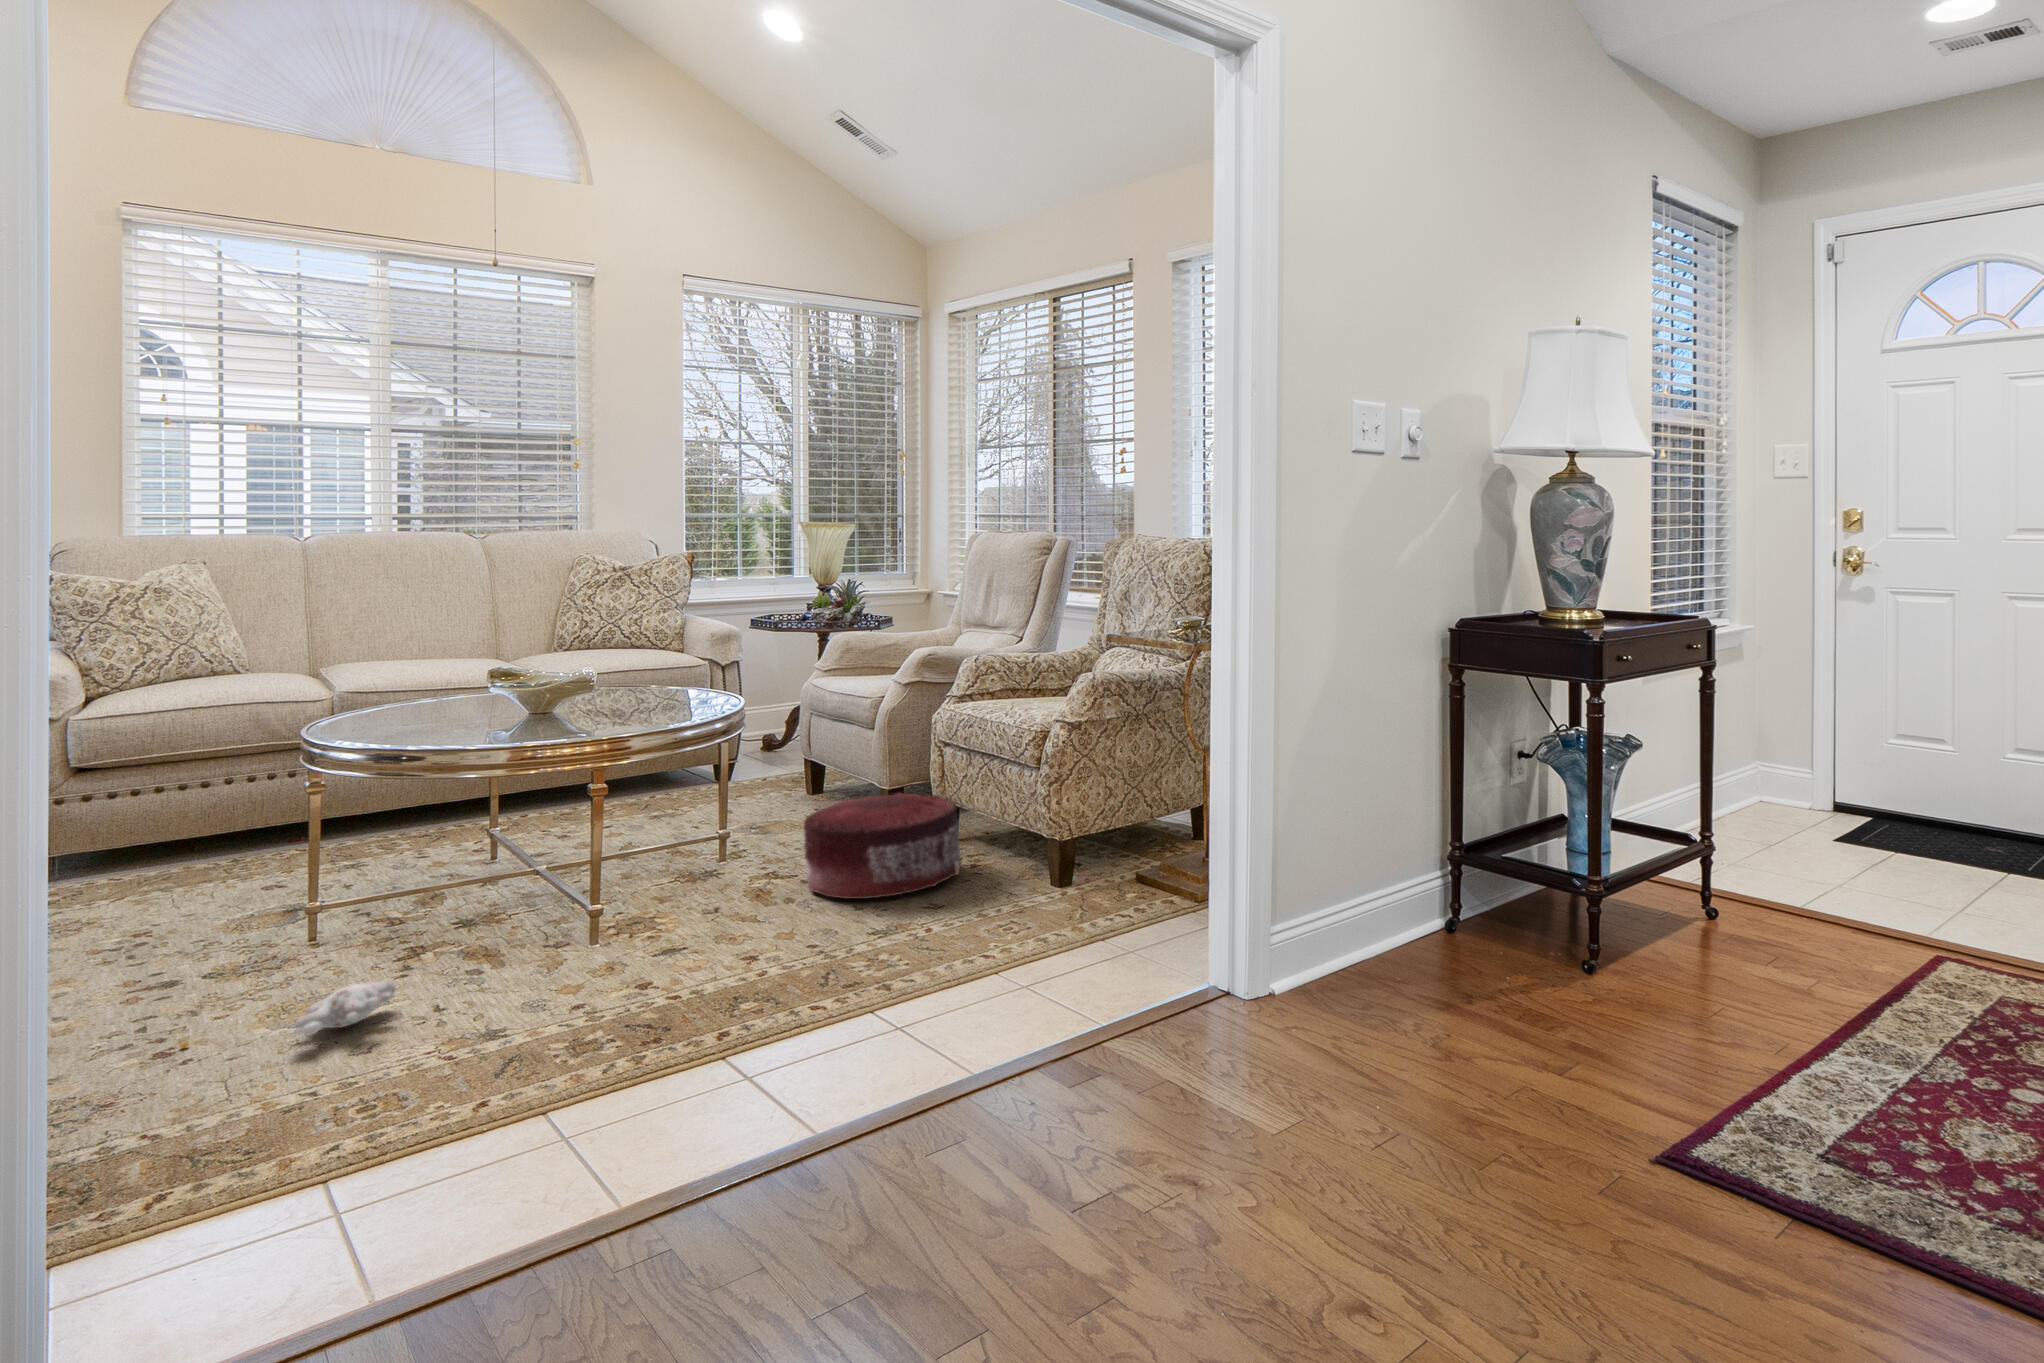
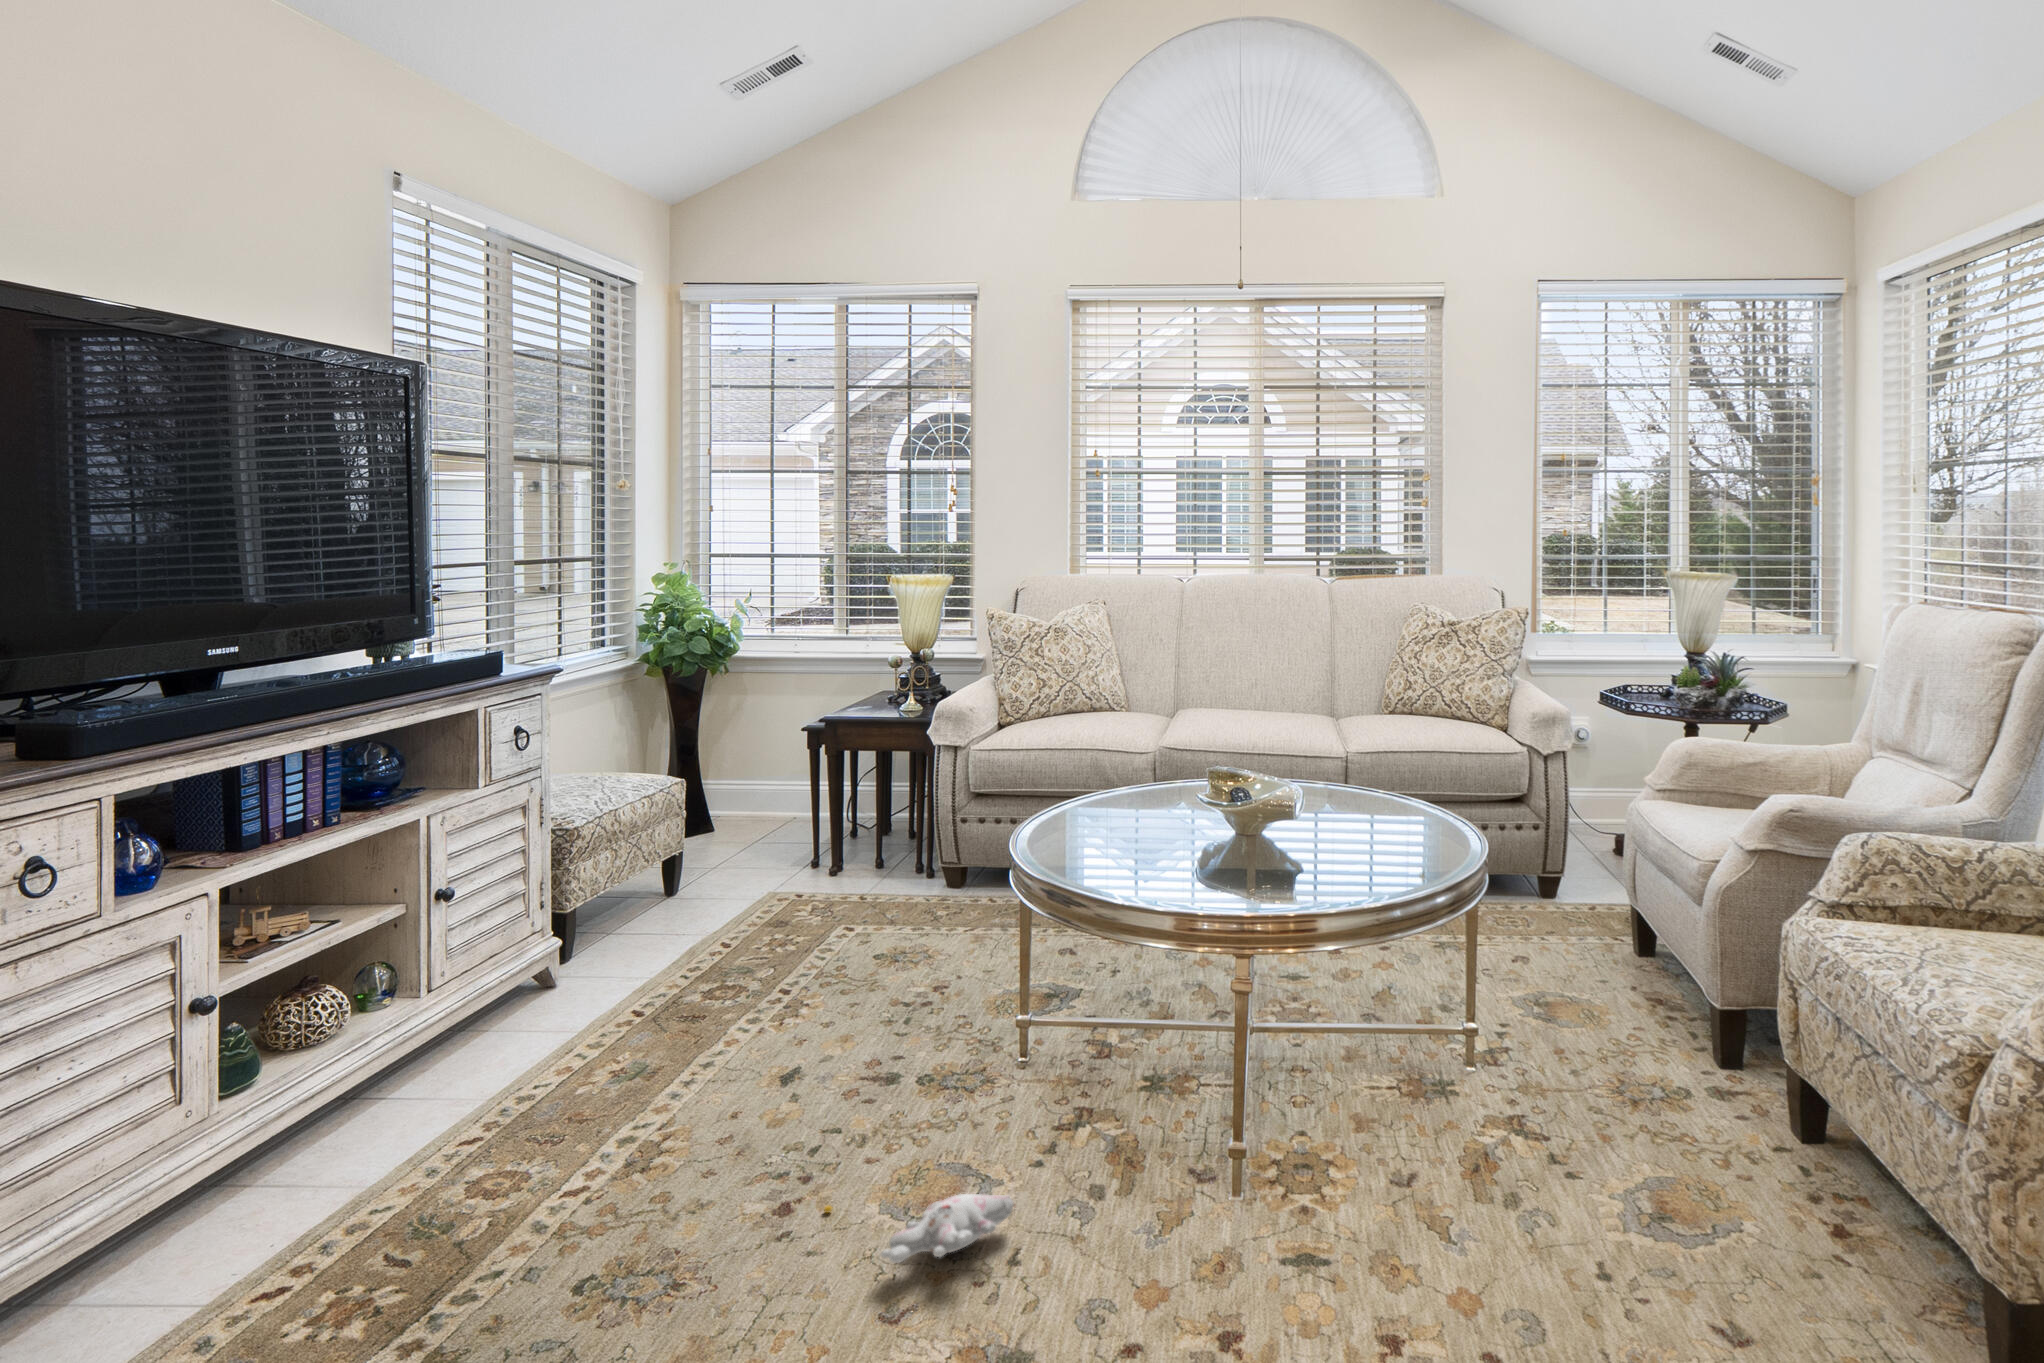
pouf: present [804,793,961,899] -> none [1554,1040,1818,1268]

